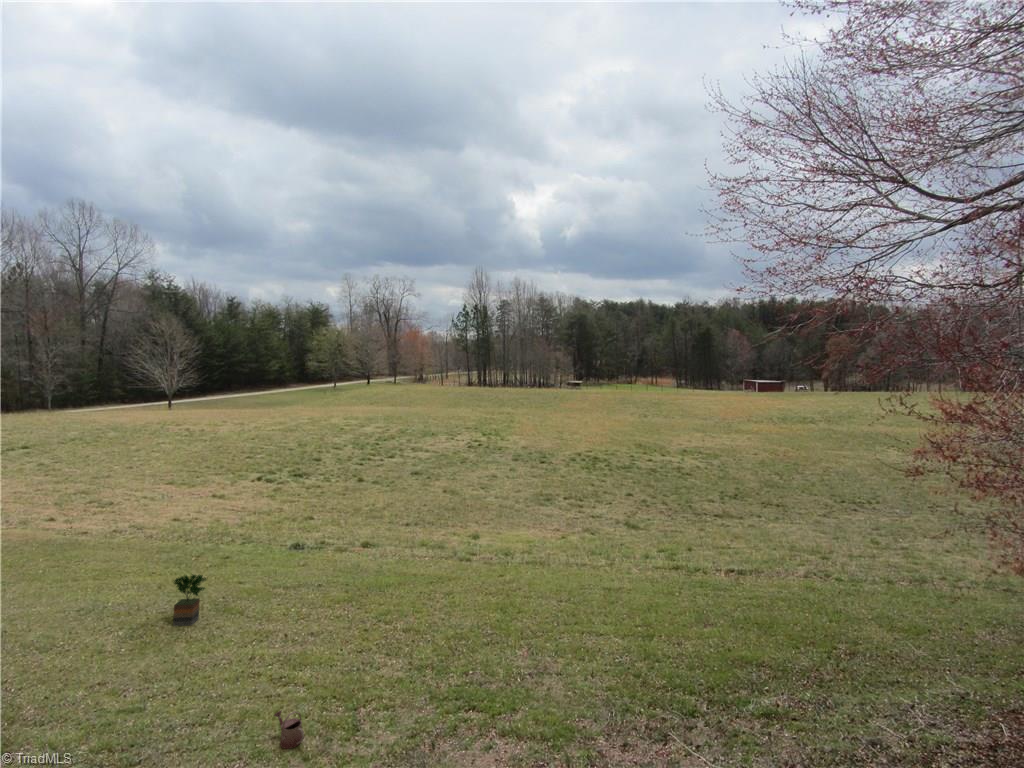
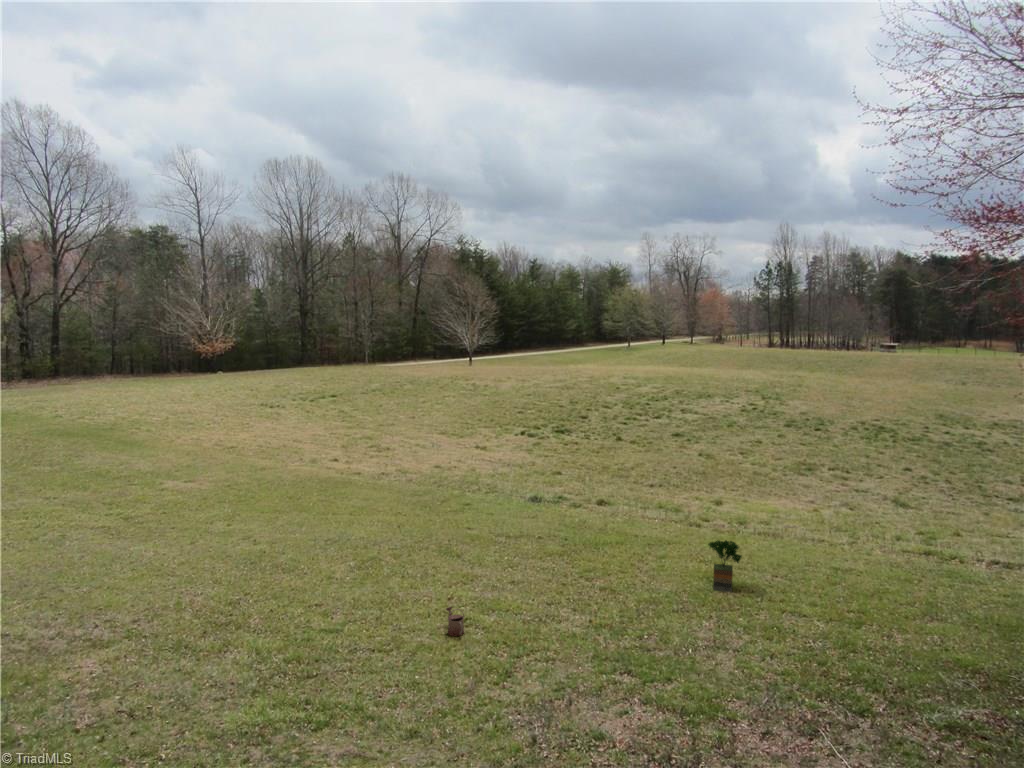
potted tree: present [173,574,207,626] -> present [708,540,742,593]

